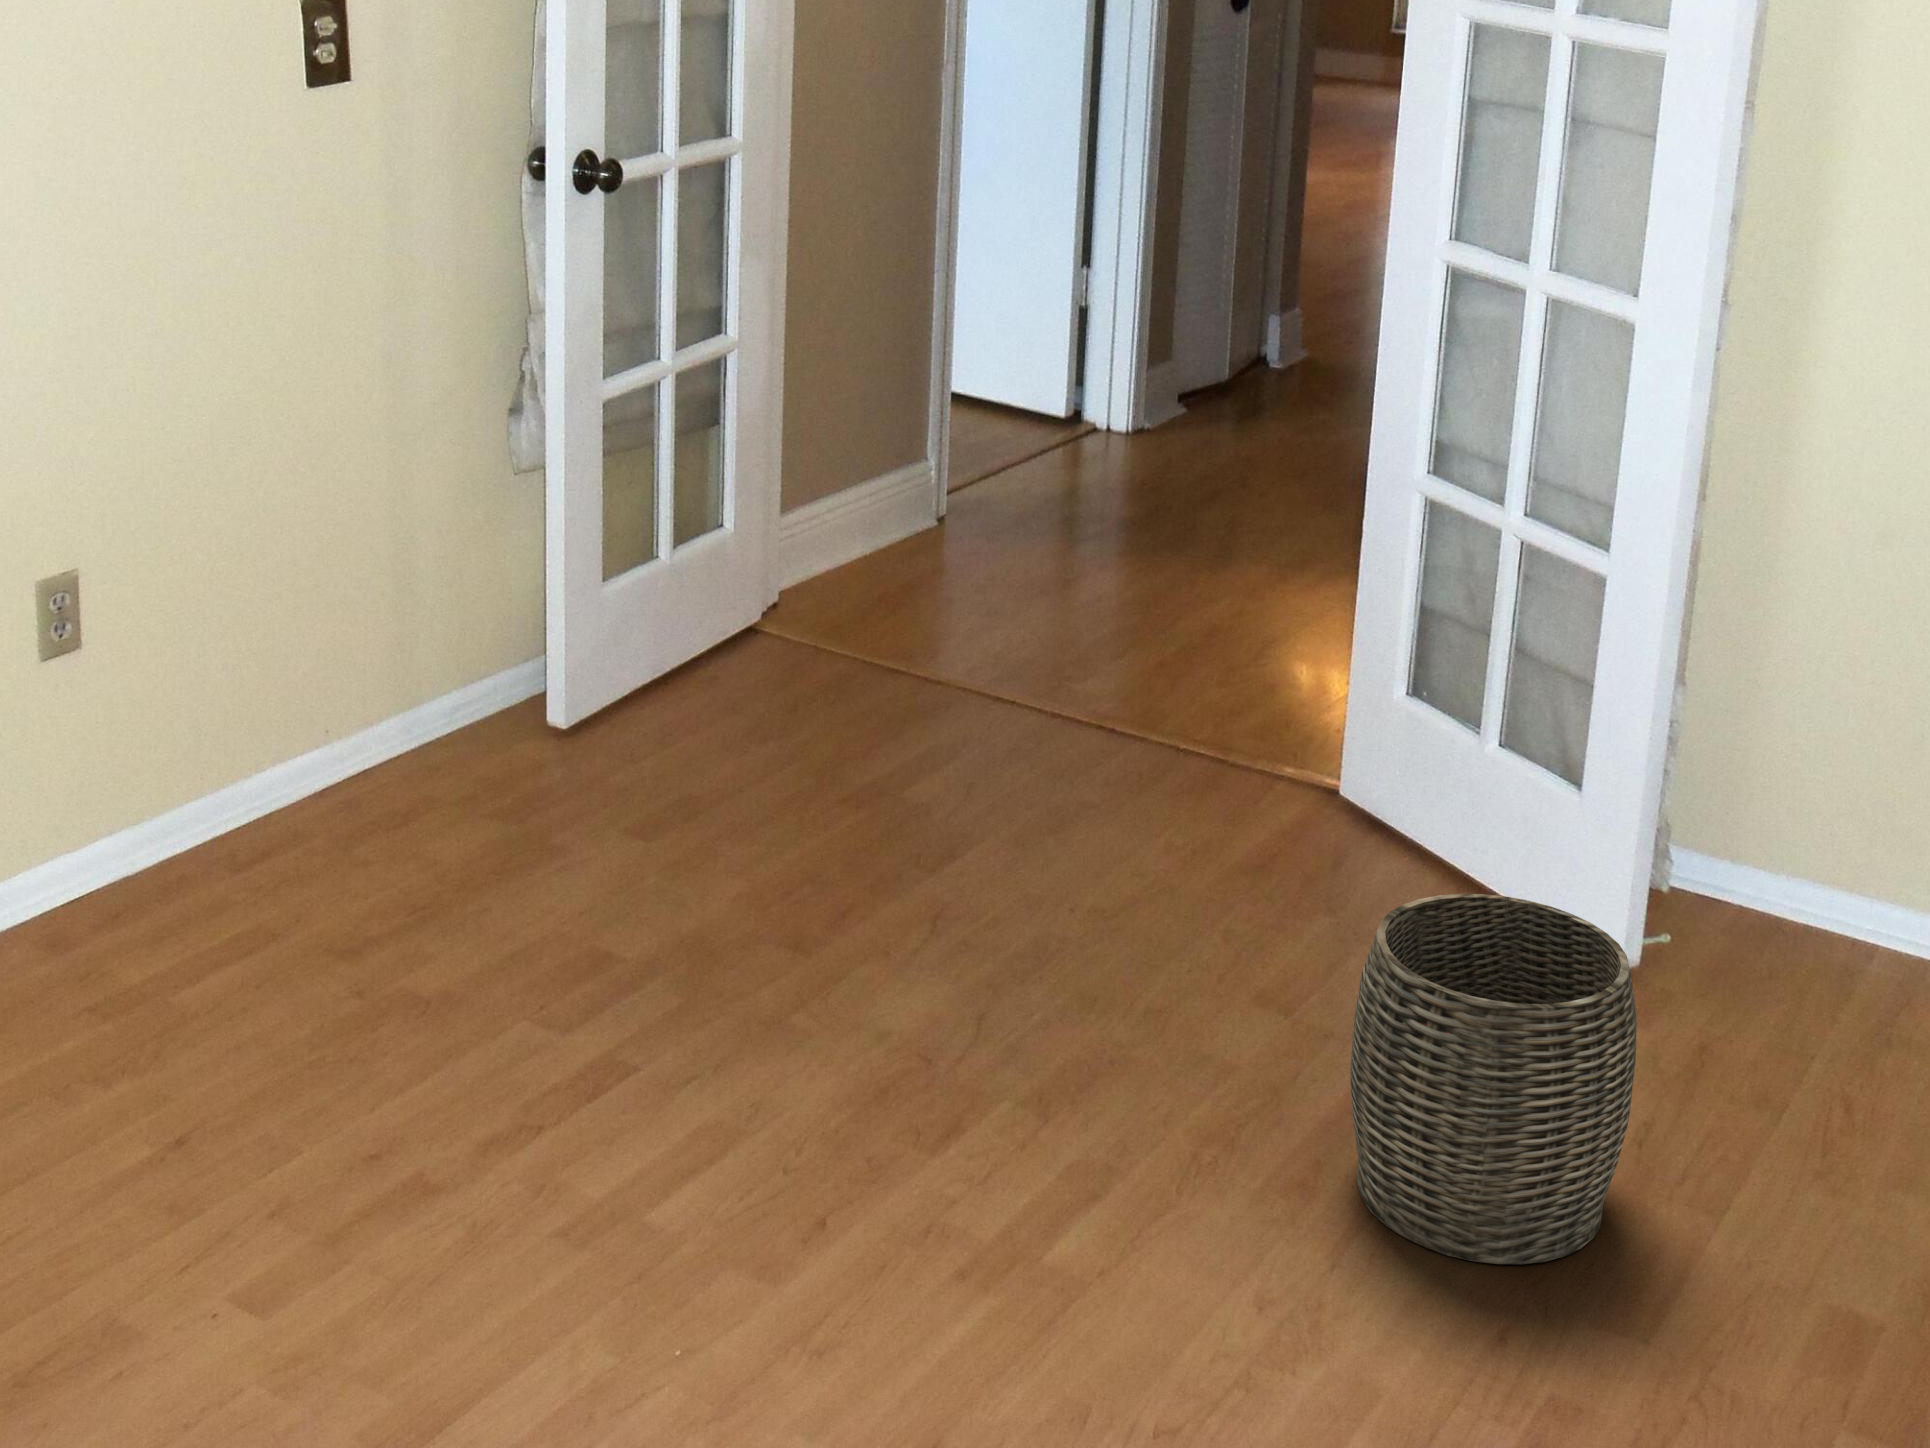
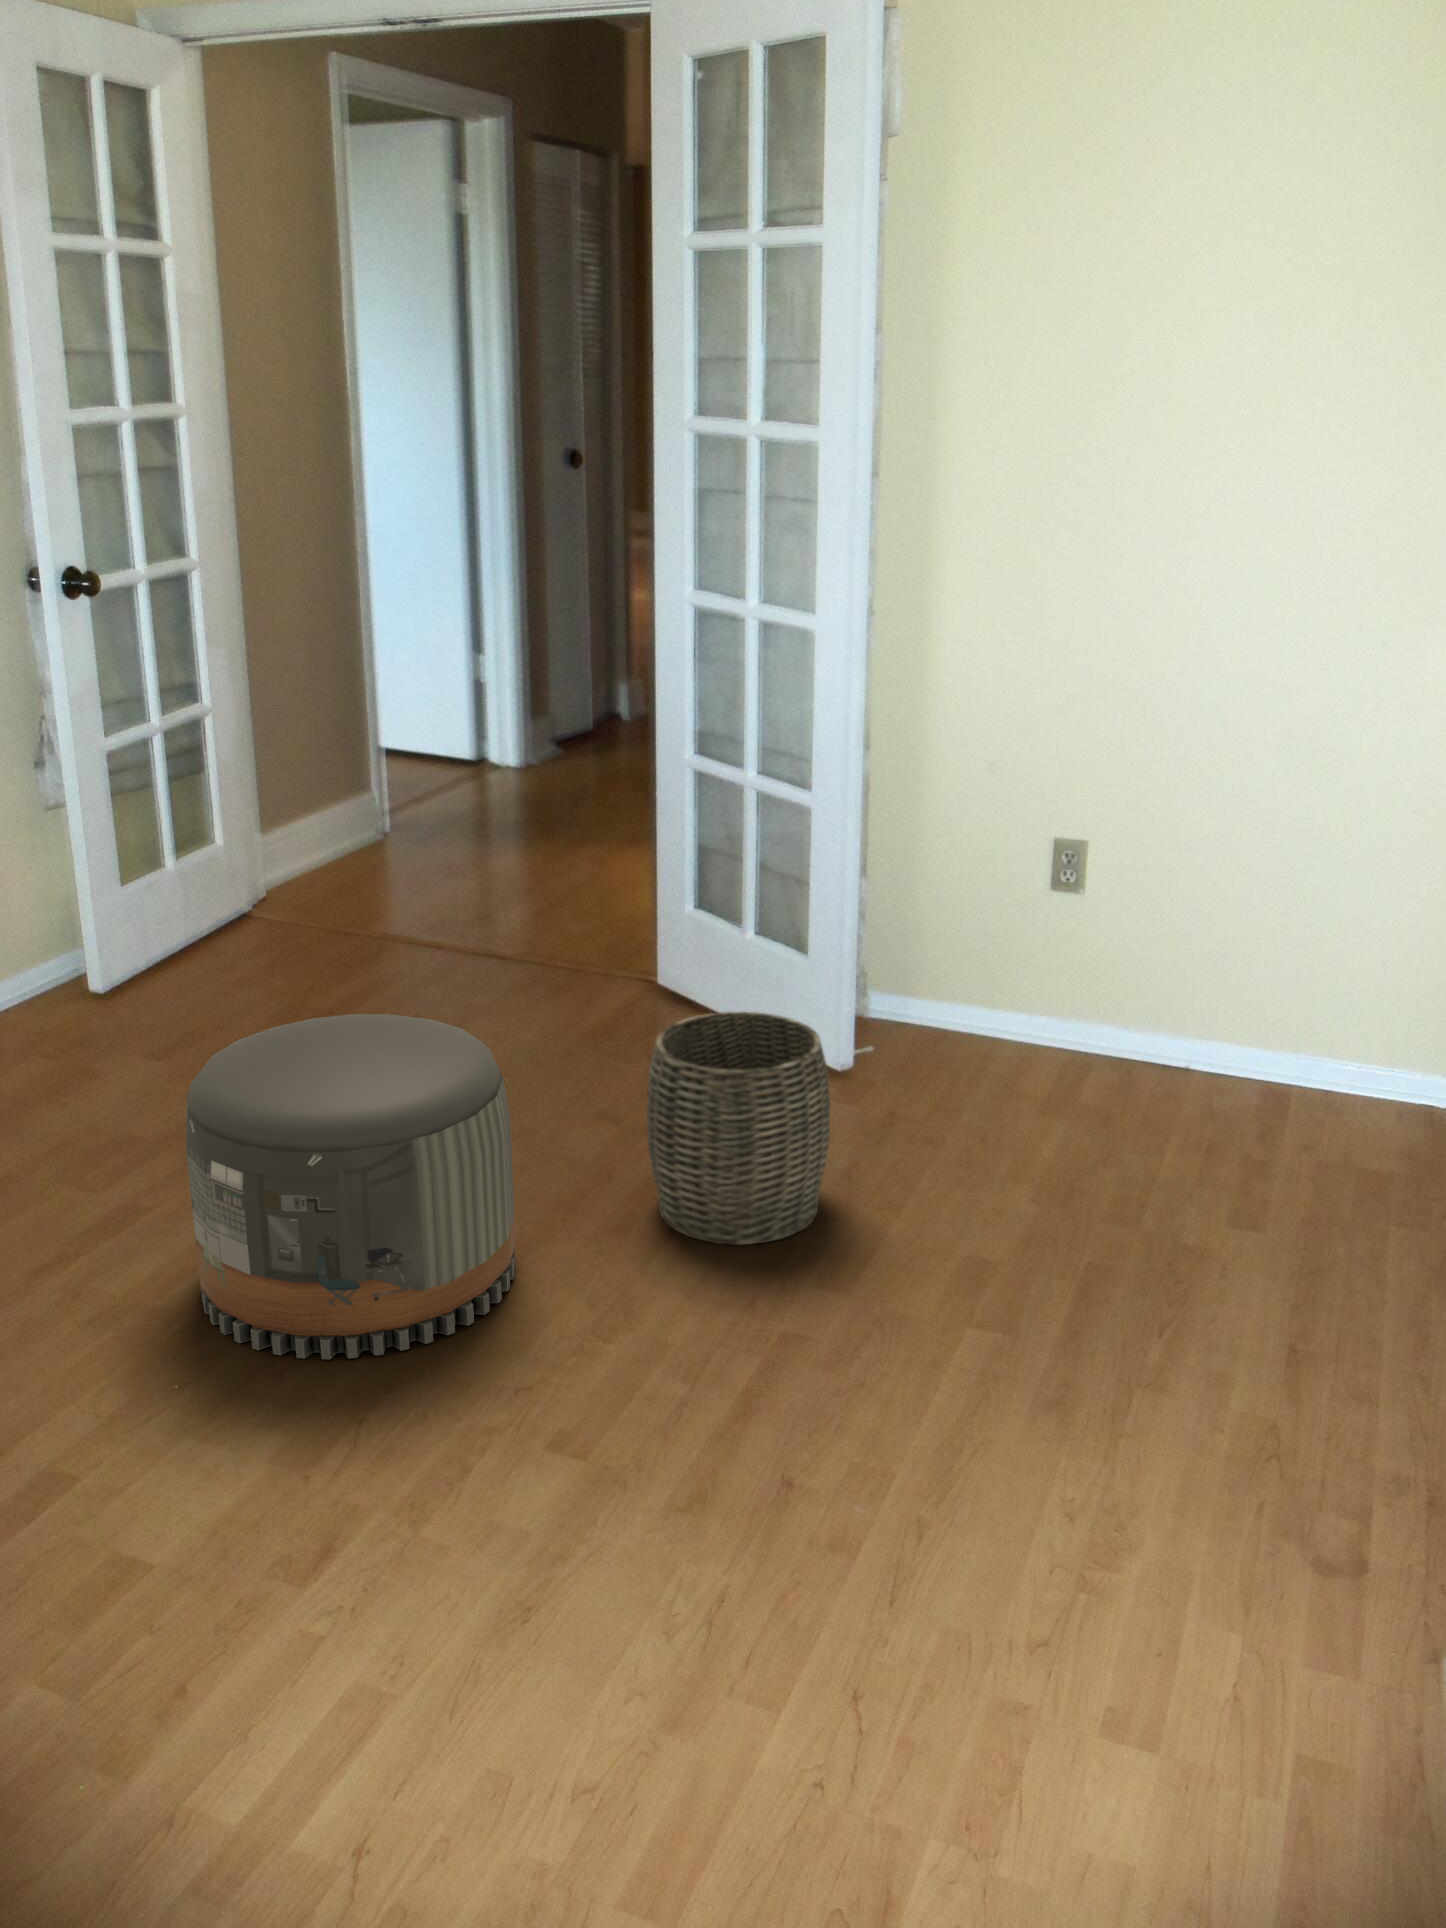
pouf: none [701,850,1163,1383] -> present [186,1014,516,1359]

